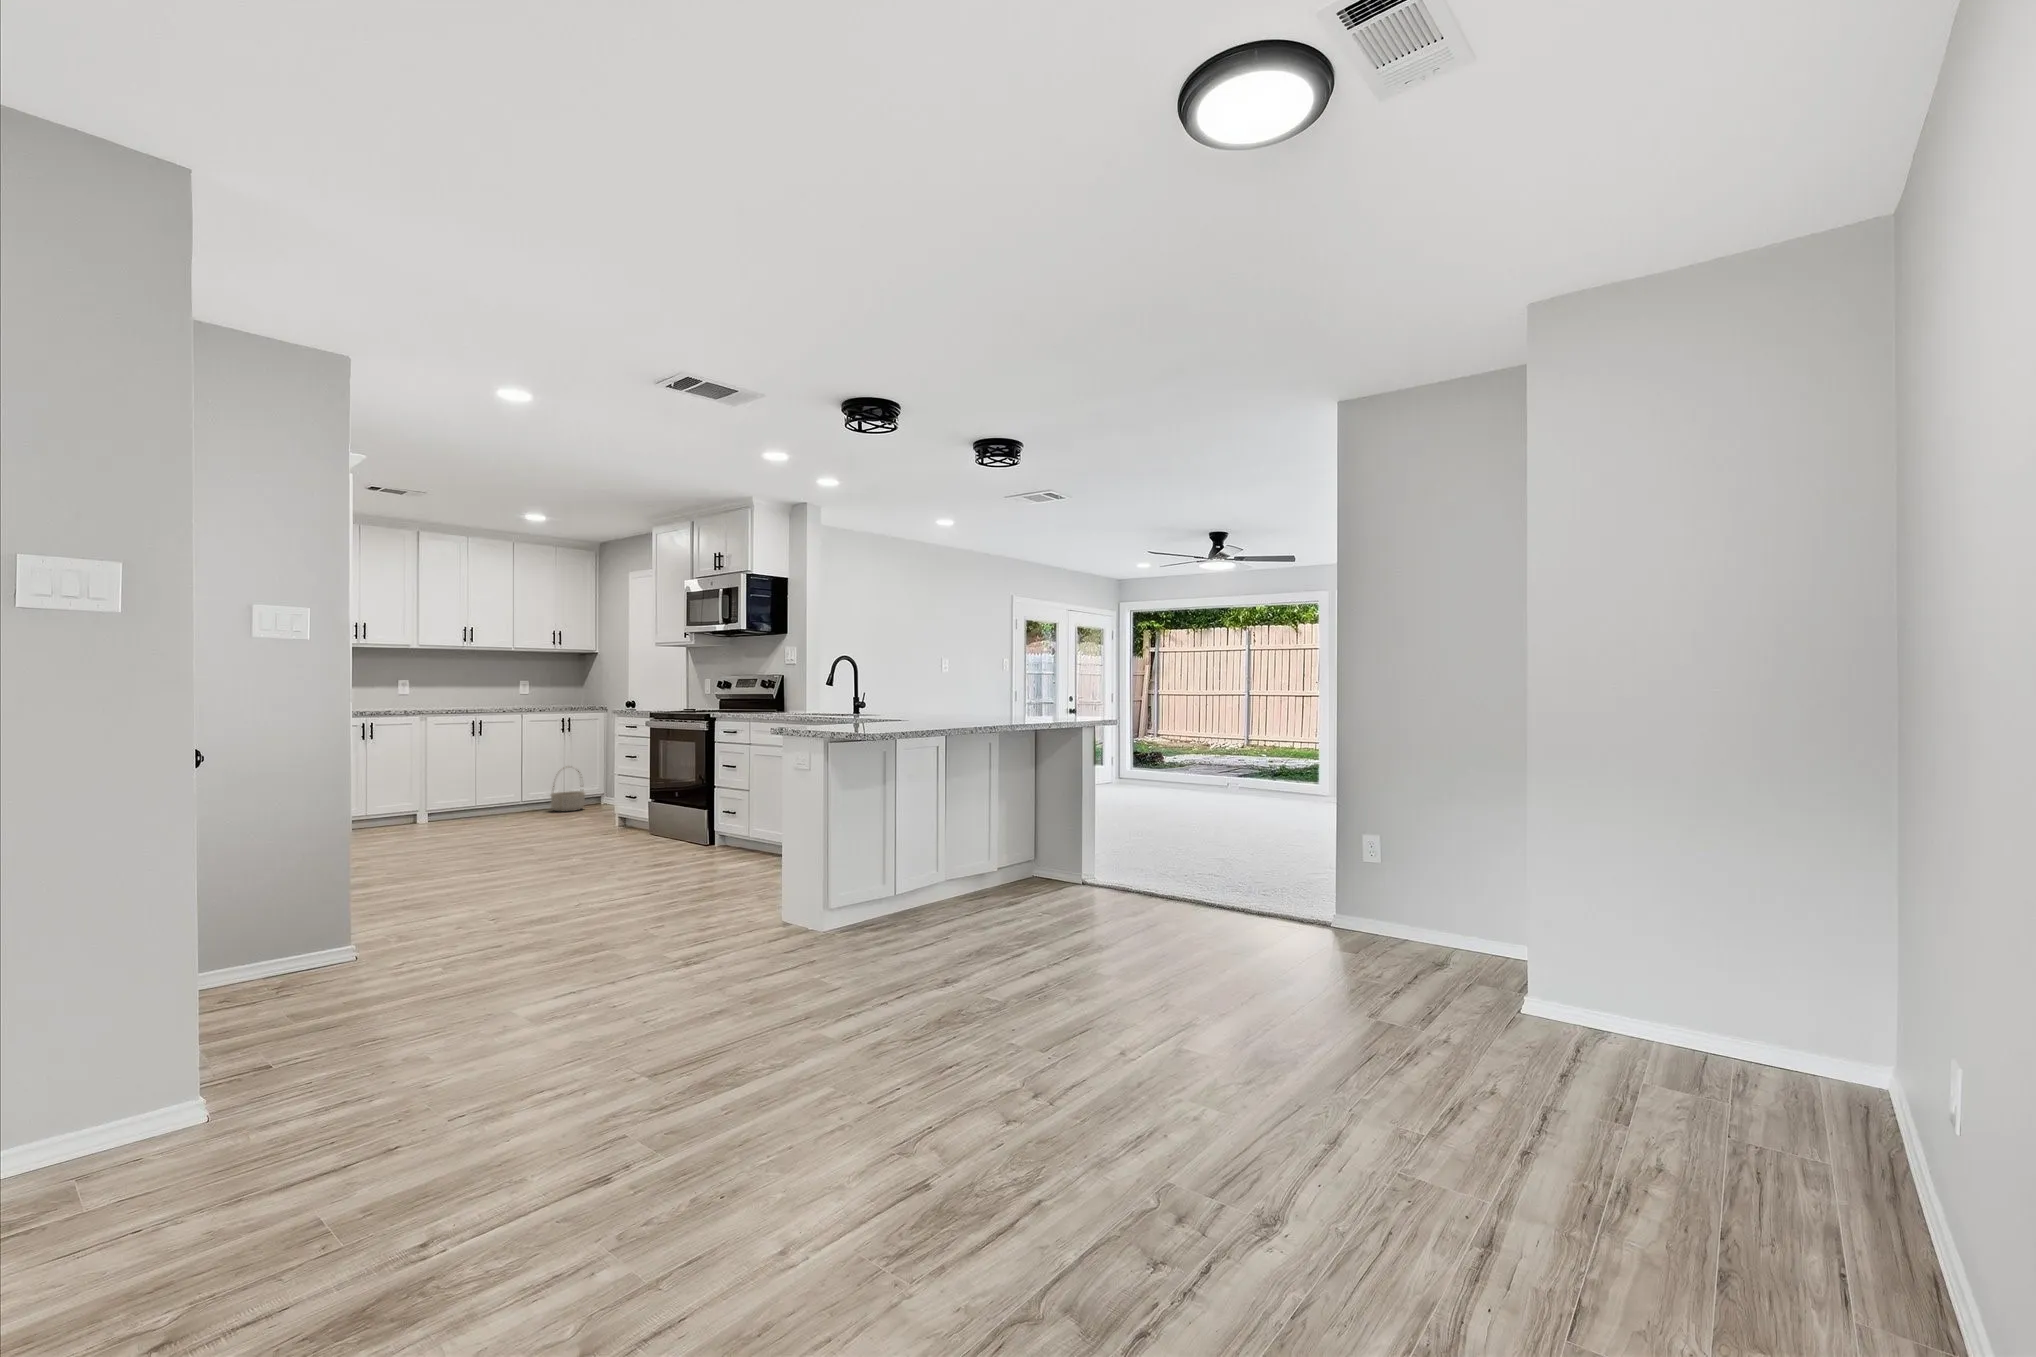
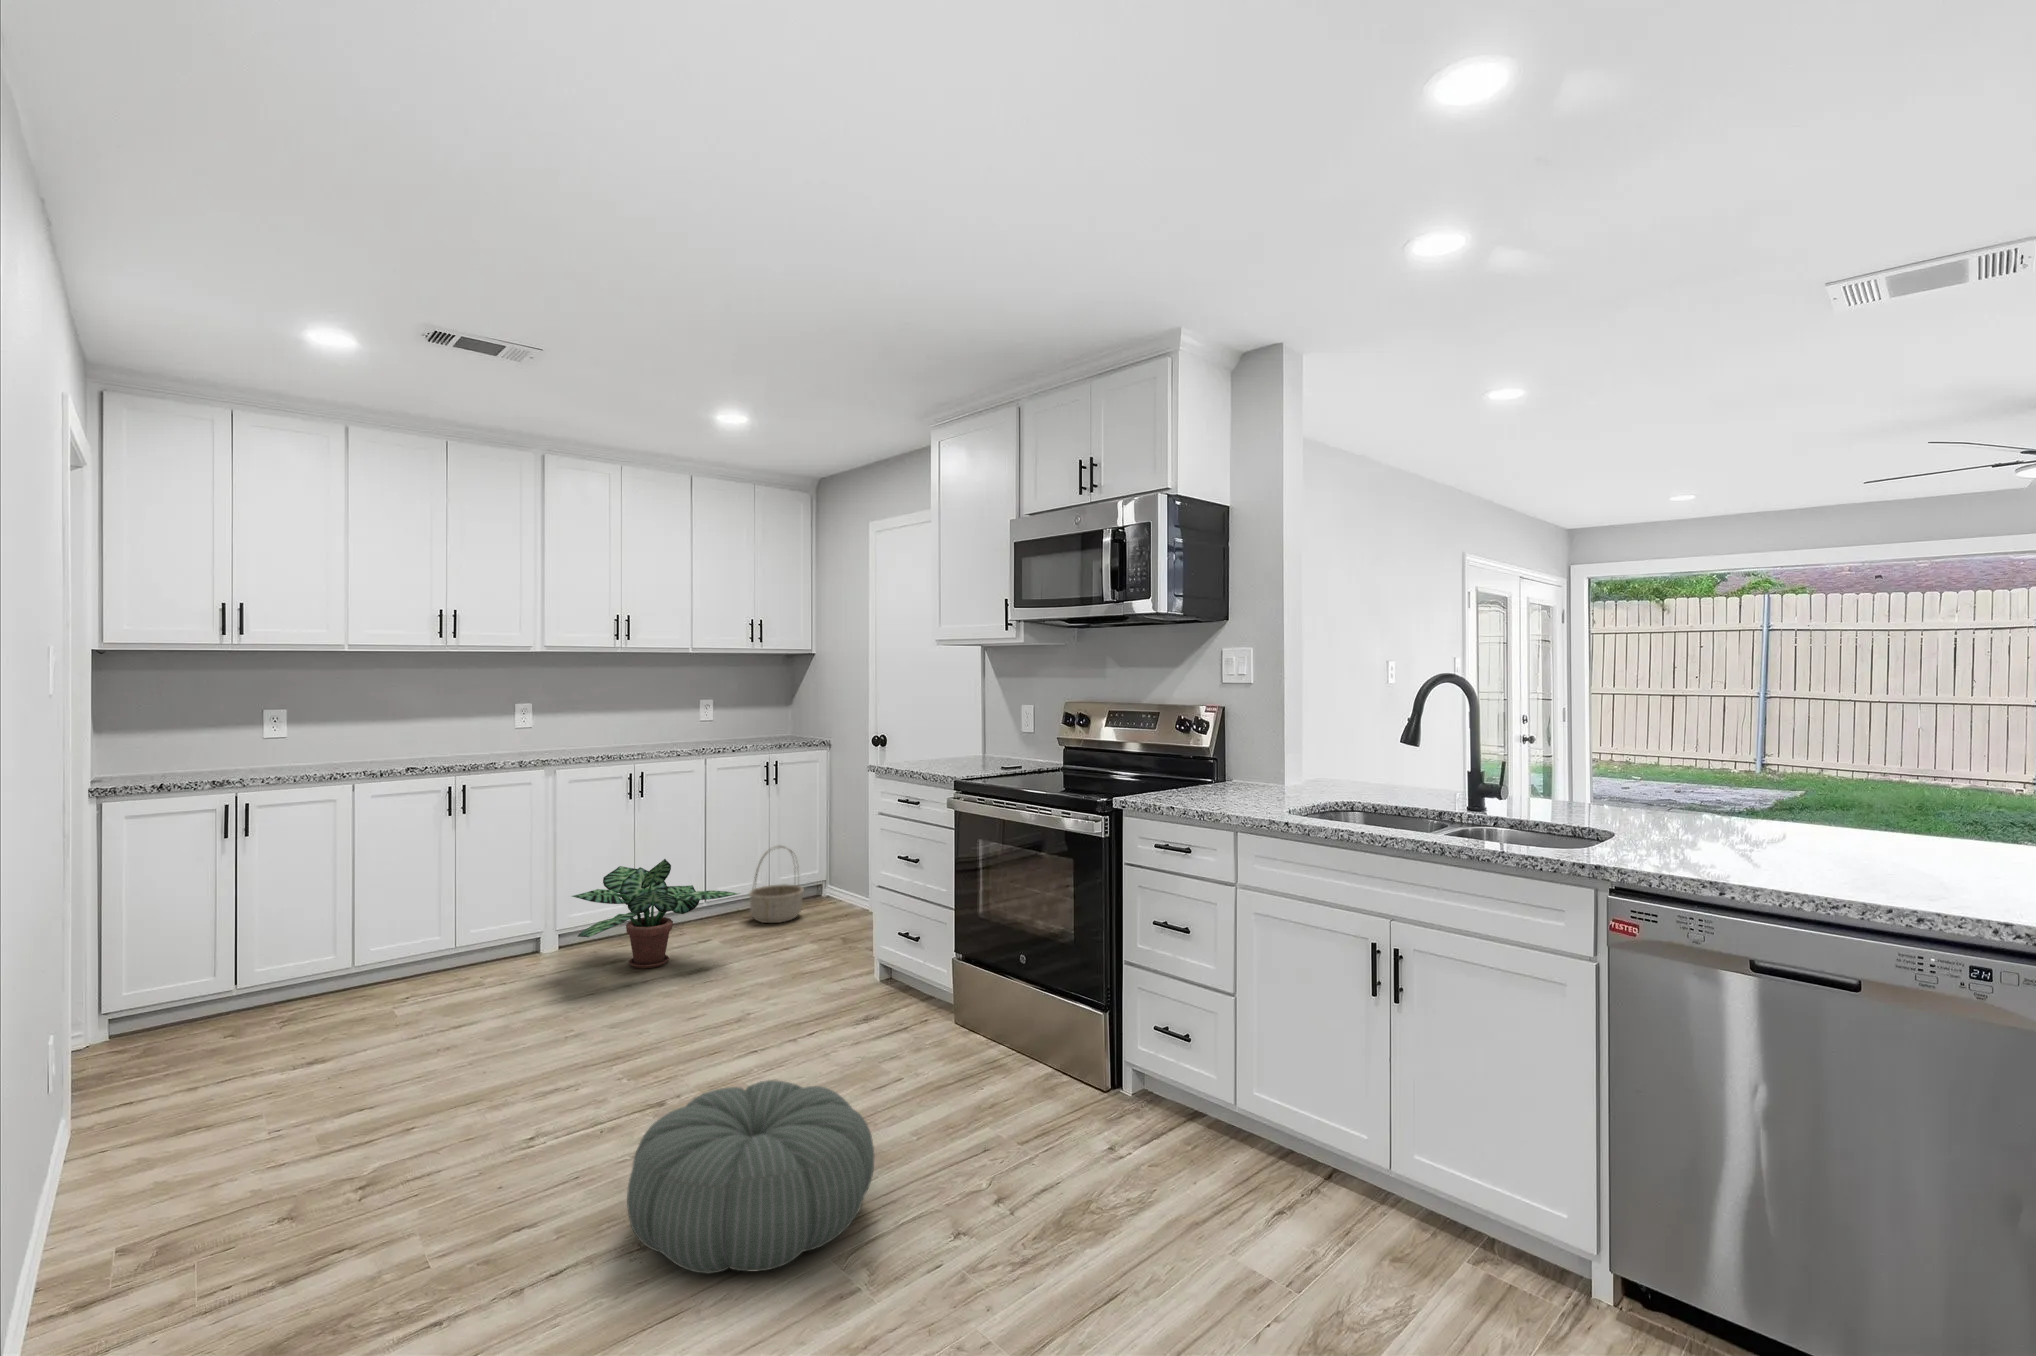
potted plant: none [436,763,539,825] -> present [572,859,739,969]
pouf: none [463,823,573,874] -> present [627,1080,874,1274]

